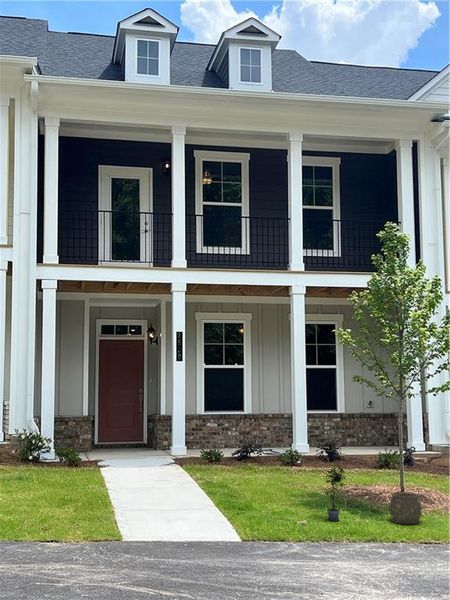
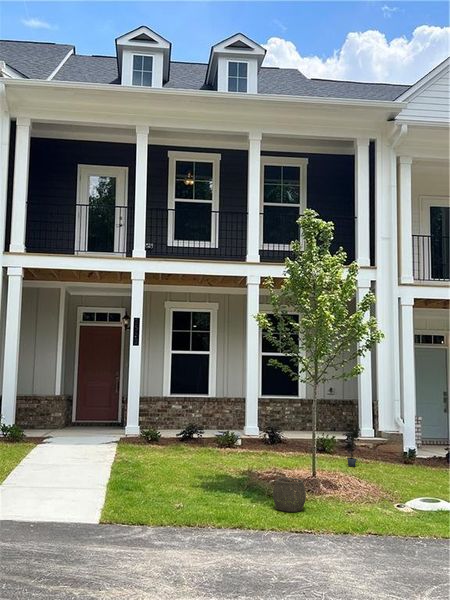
potted plant: present [325,465,345,521] -> present [346,427,361,467]

